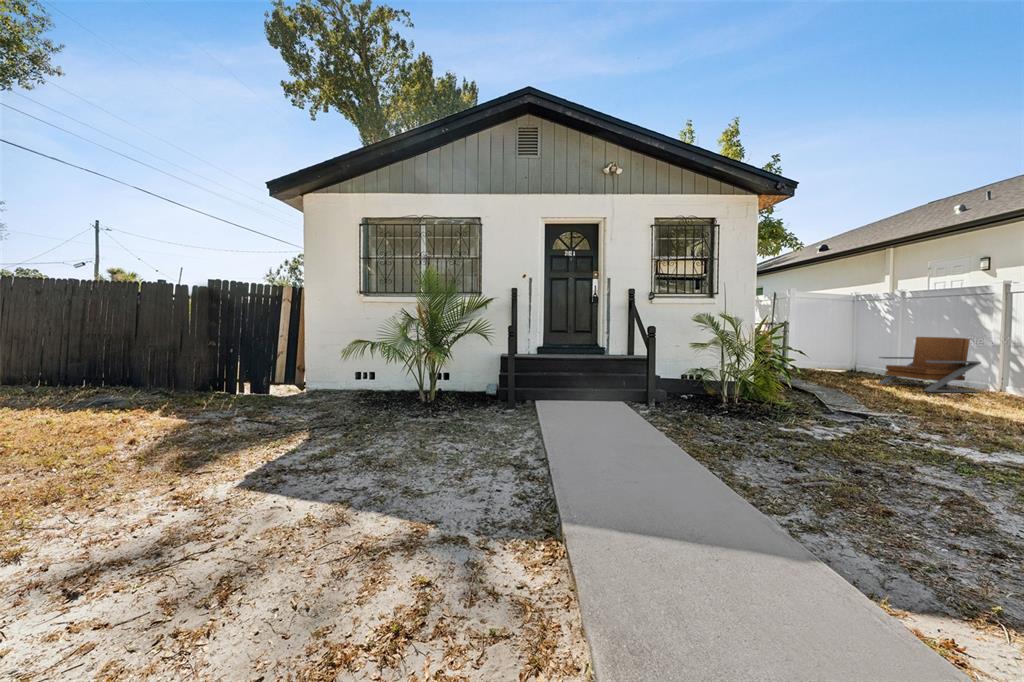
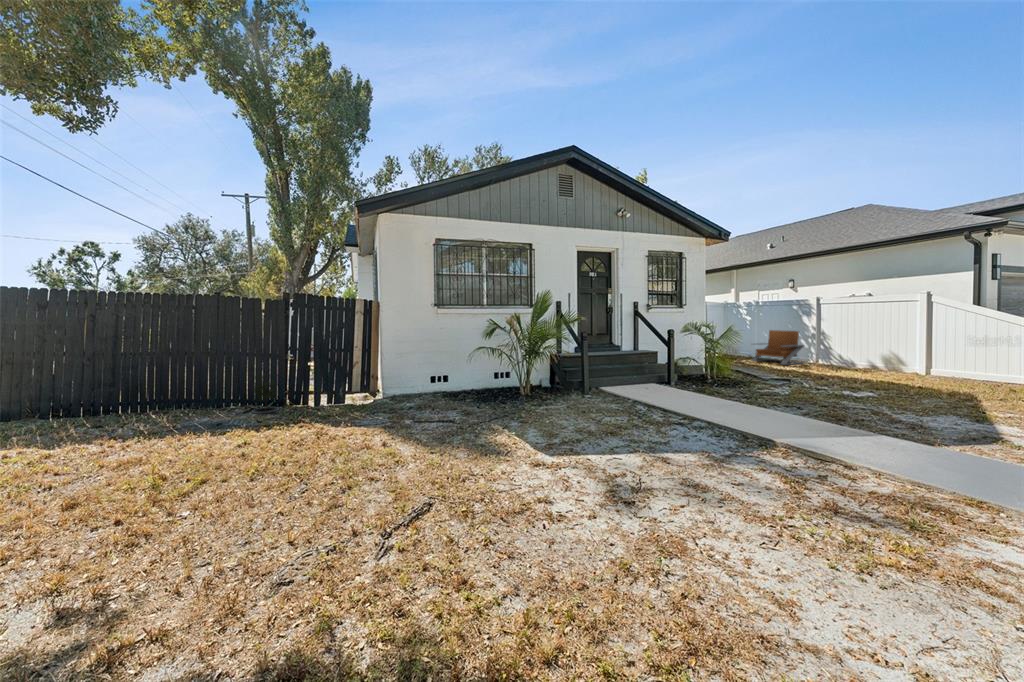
potted tree: none [158,354,195,396] -> present [252,371,279,414]

